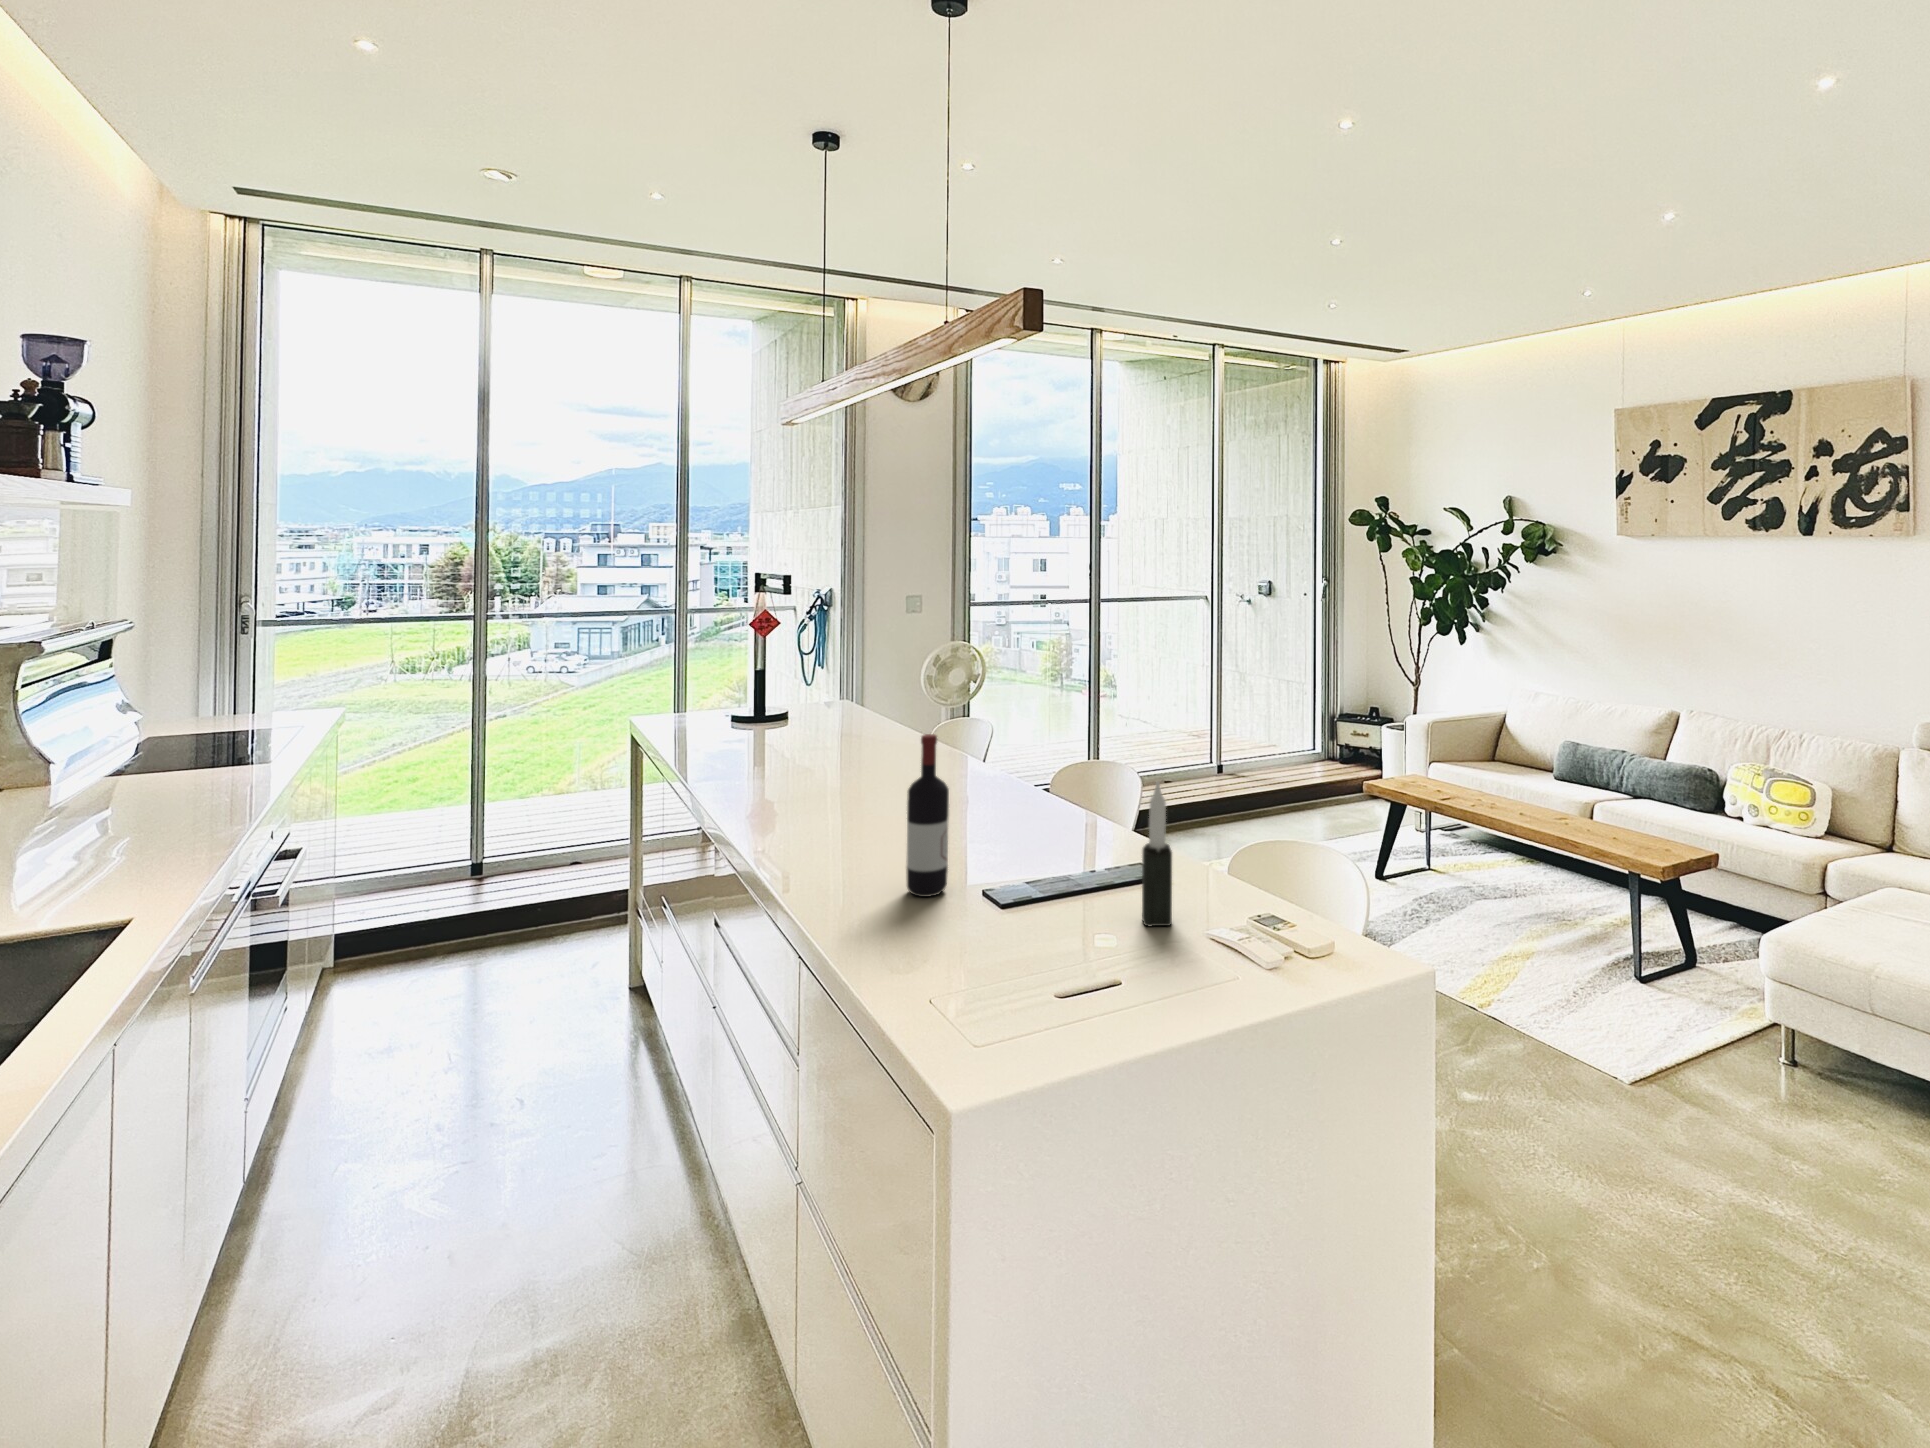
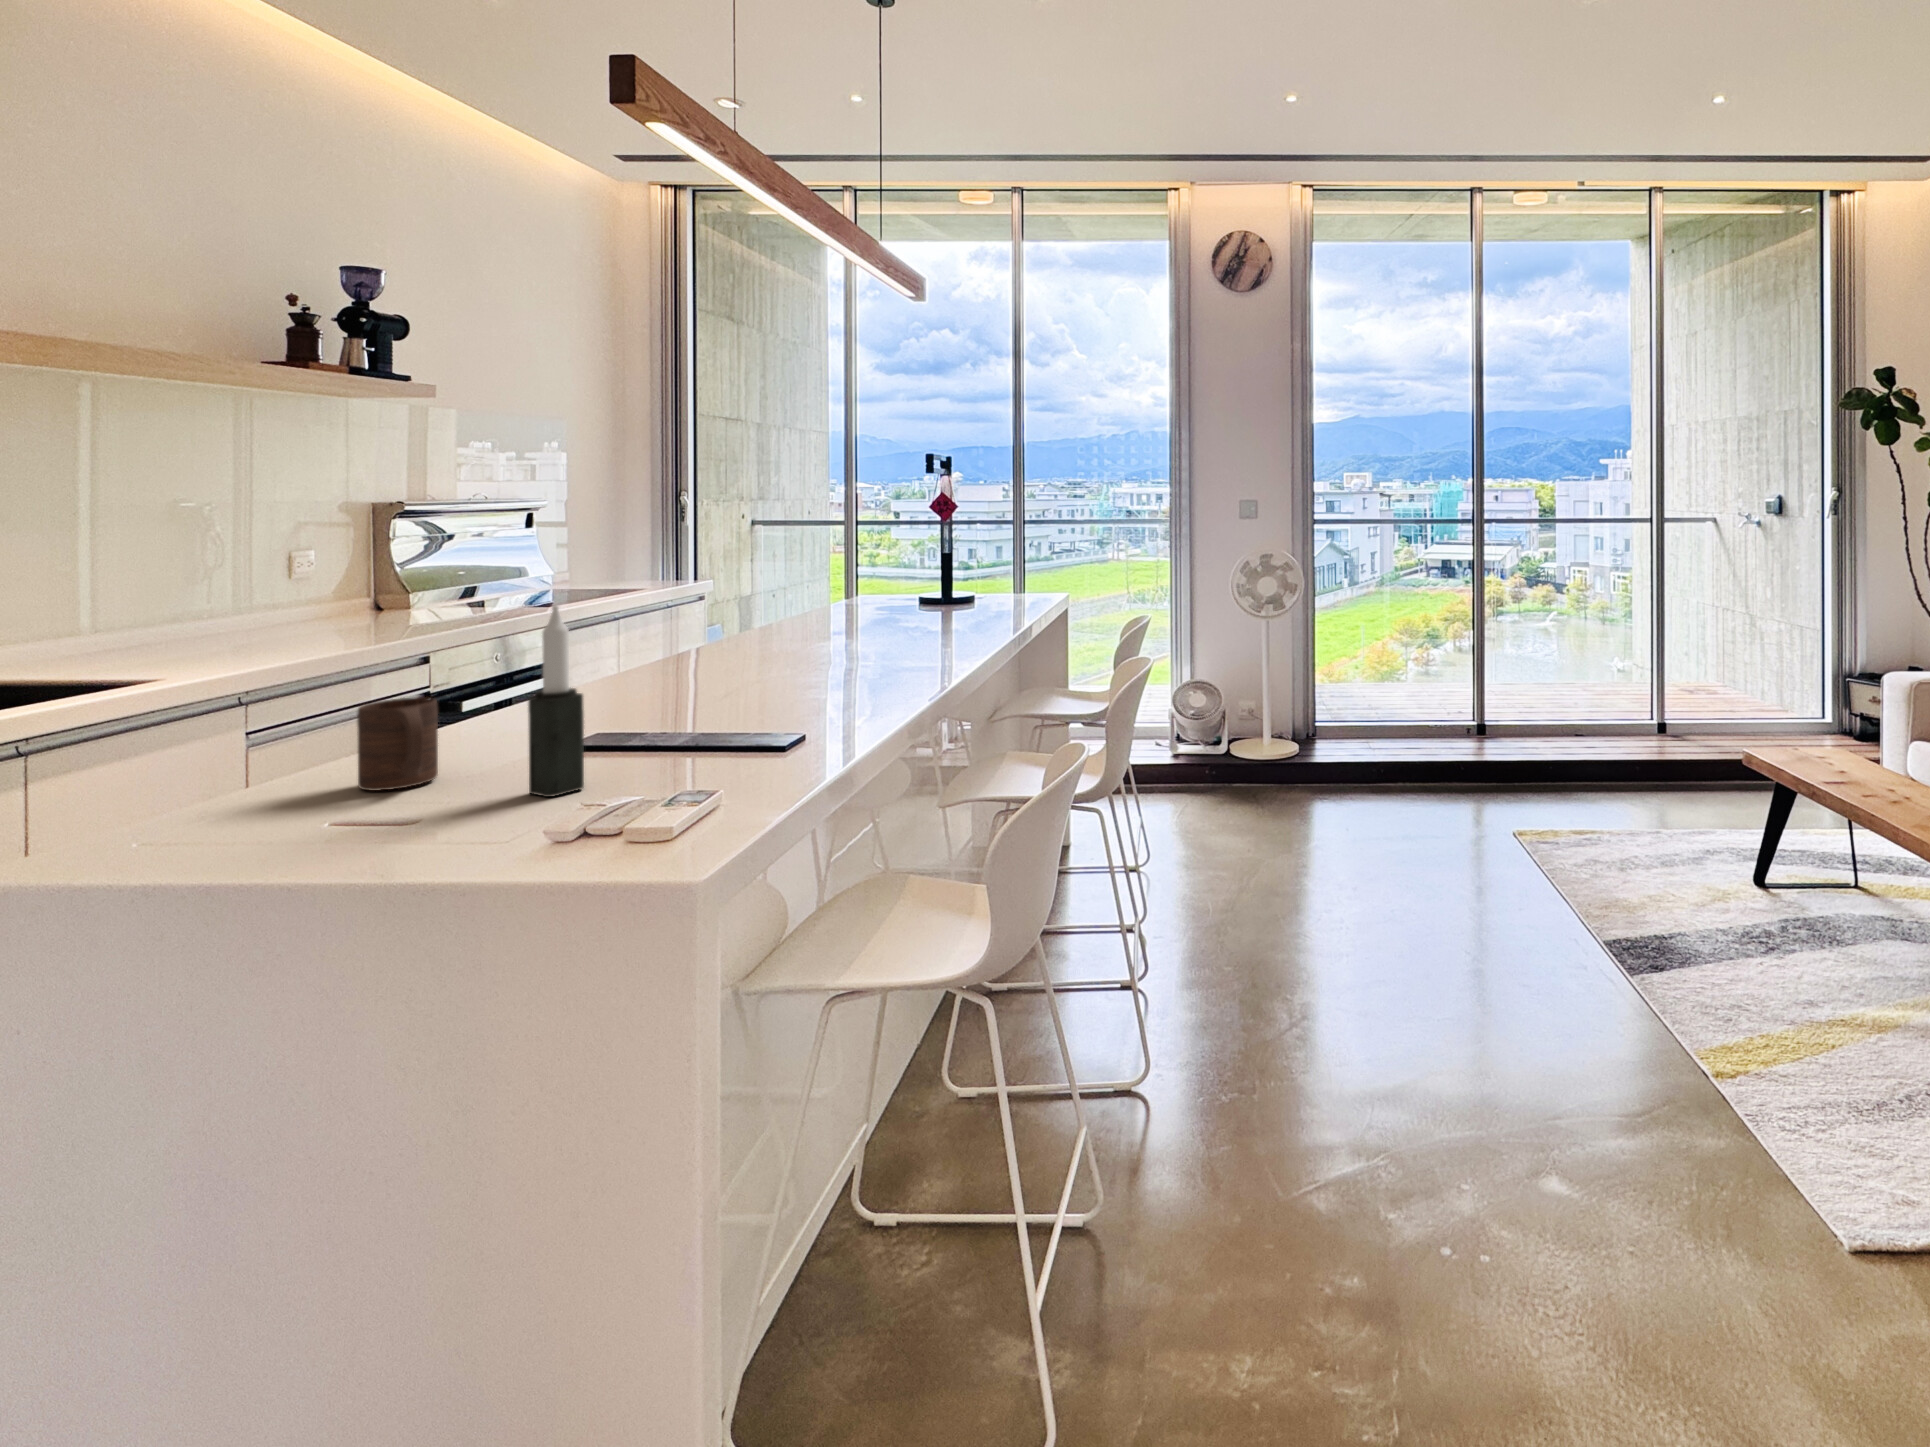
wine bottle: present [906,734,949,897] -> none [469,552,529,738]
cup: none [1007,865,1078,946] -> present [357,697,438,791]

